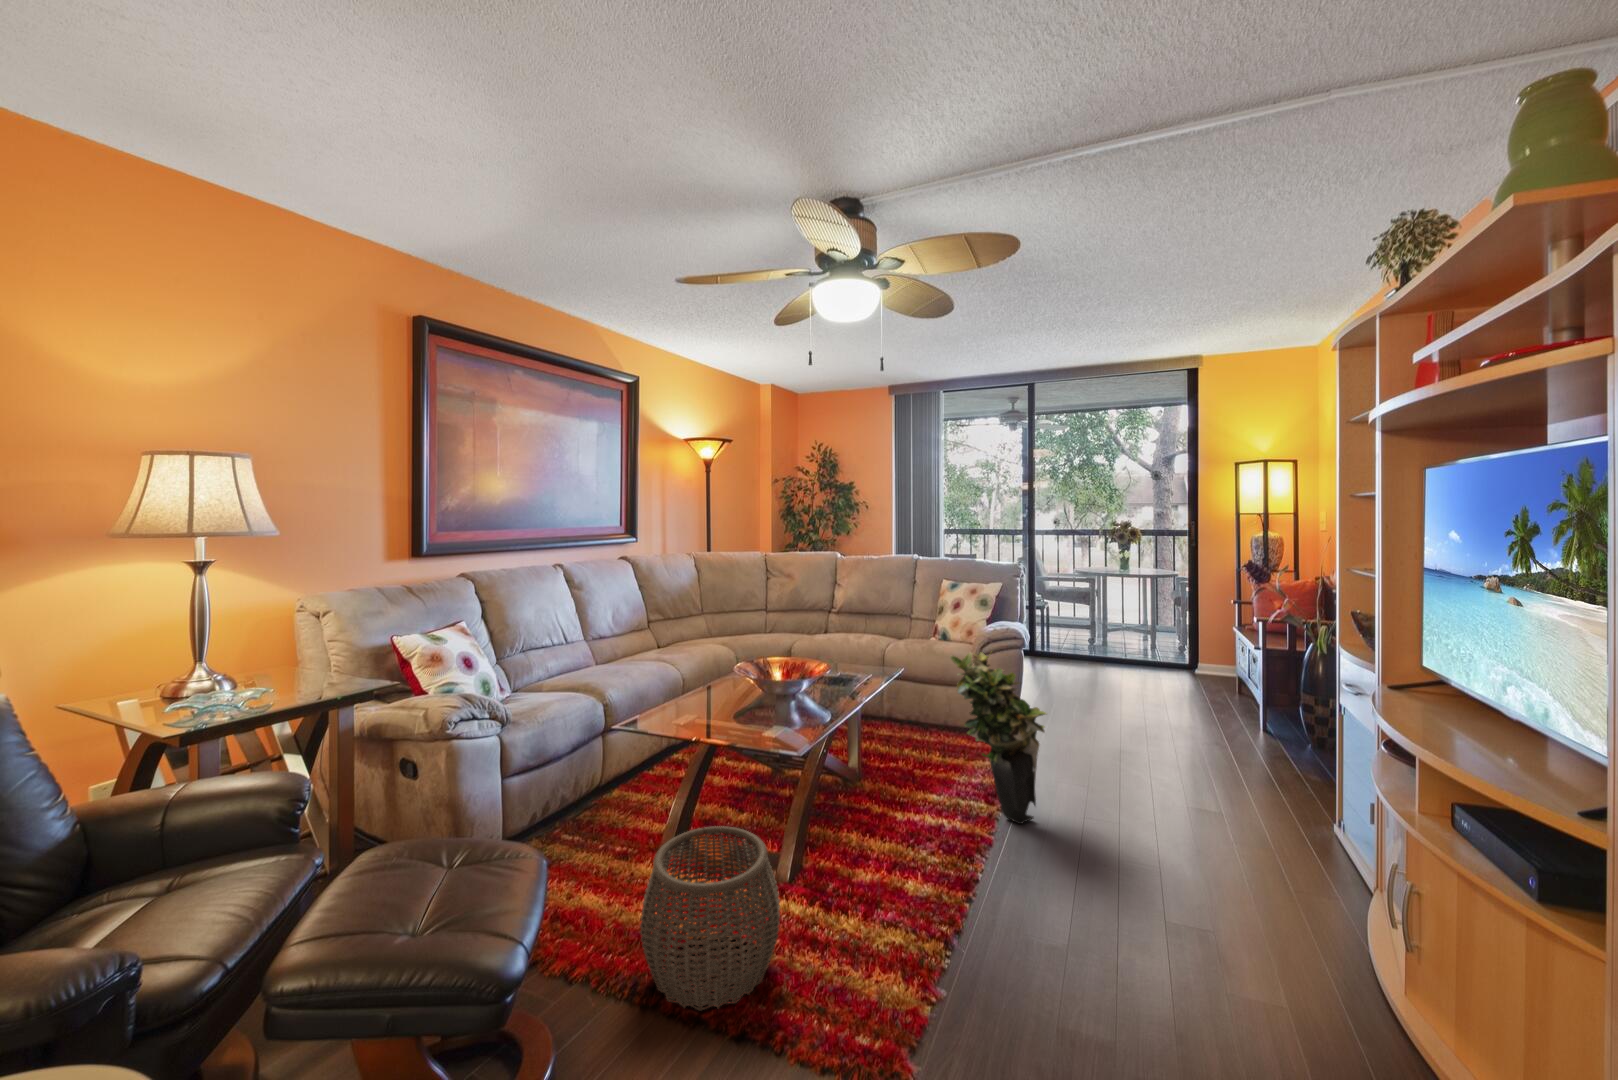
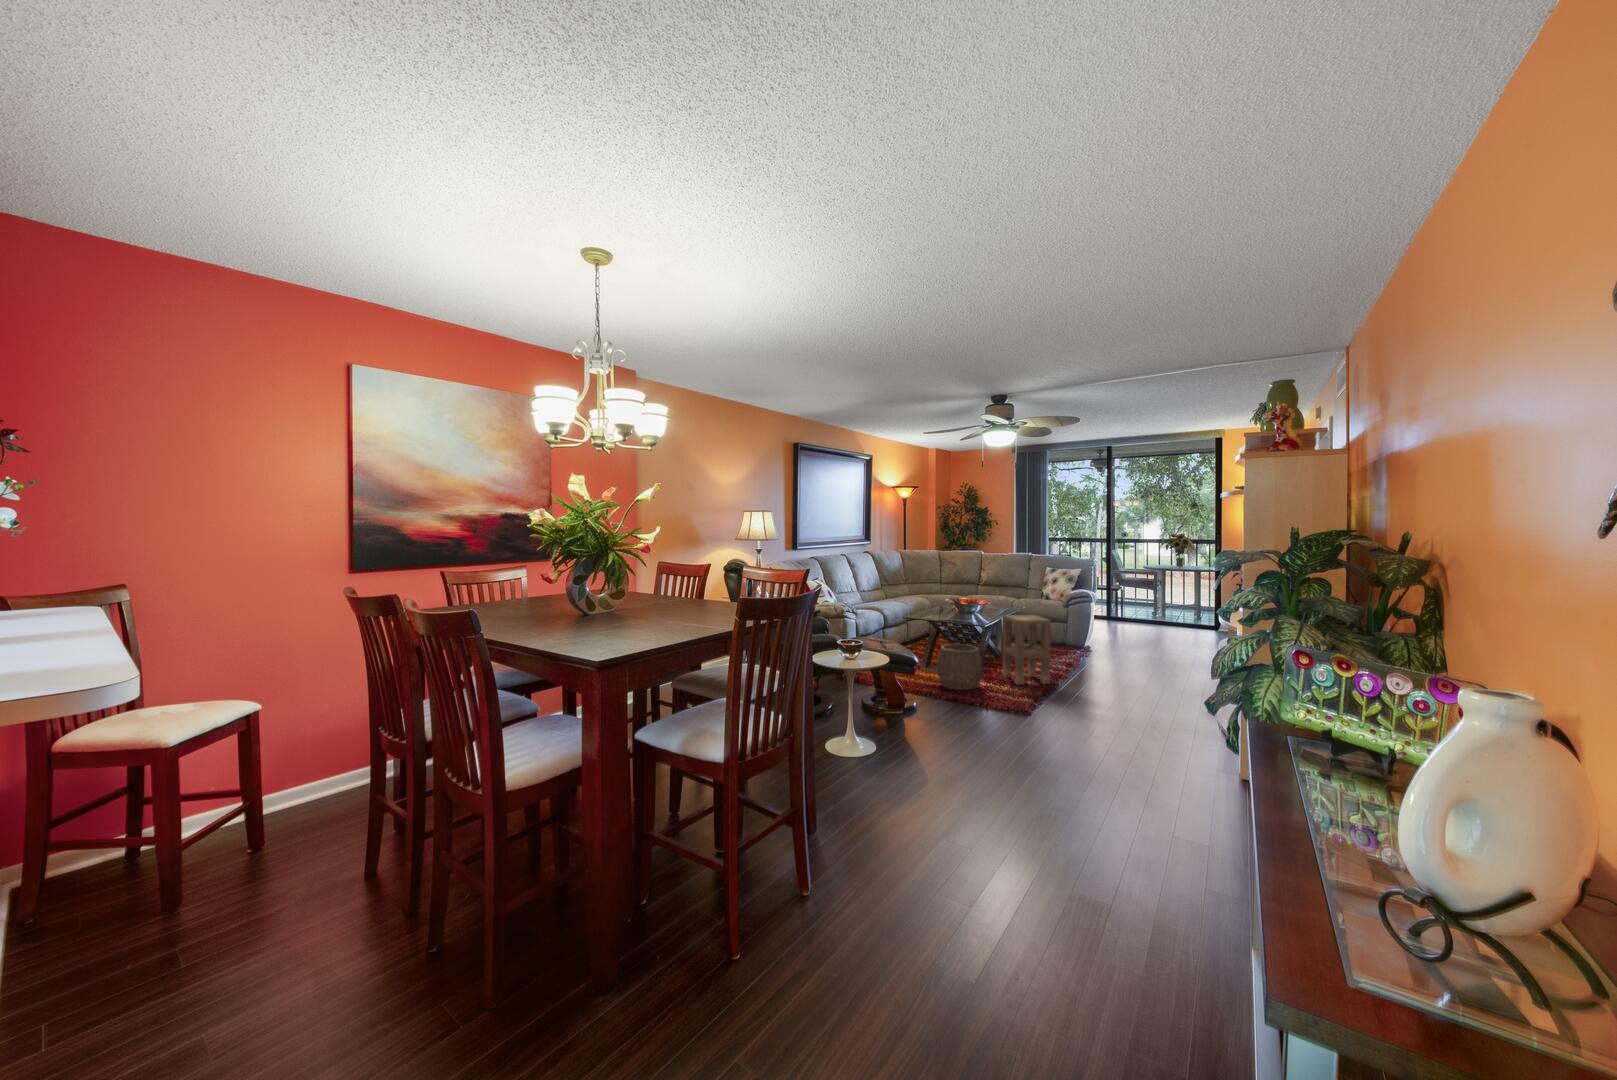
potted plant: present [950,653,1046,824] -> none [1047,596,1092,669]
side table: none [847,717,968,940] -> present [1003,615,1051,685]

